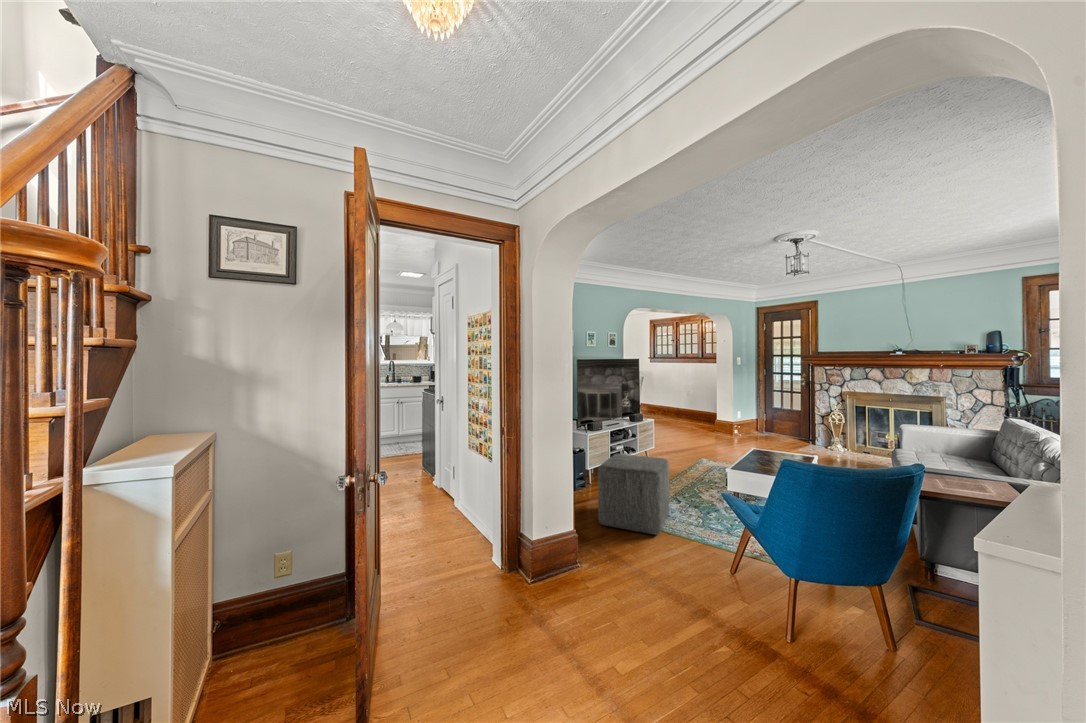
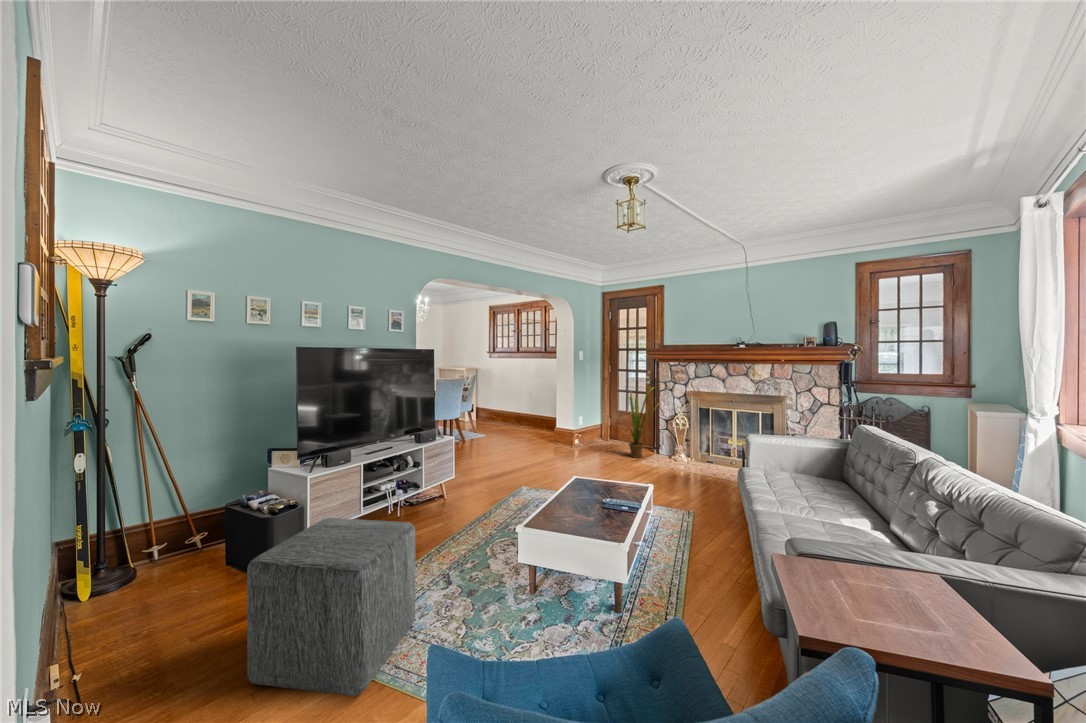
house plant: none [781,388,815,446] -> present [627,388,653,458]

